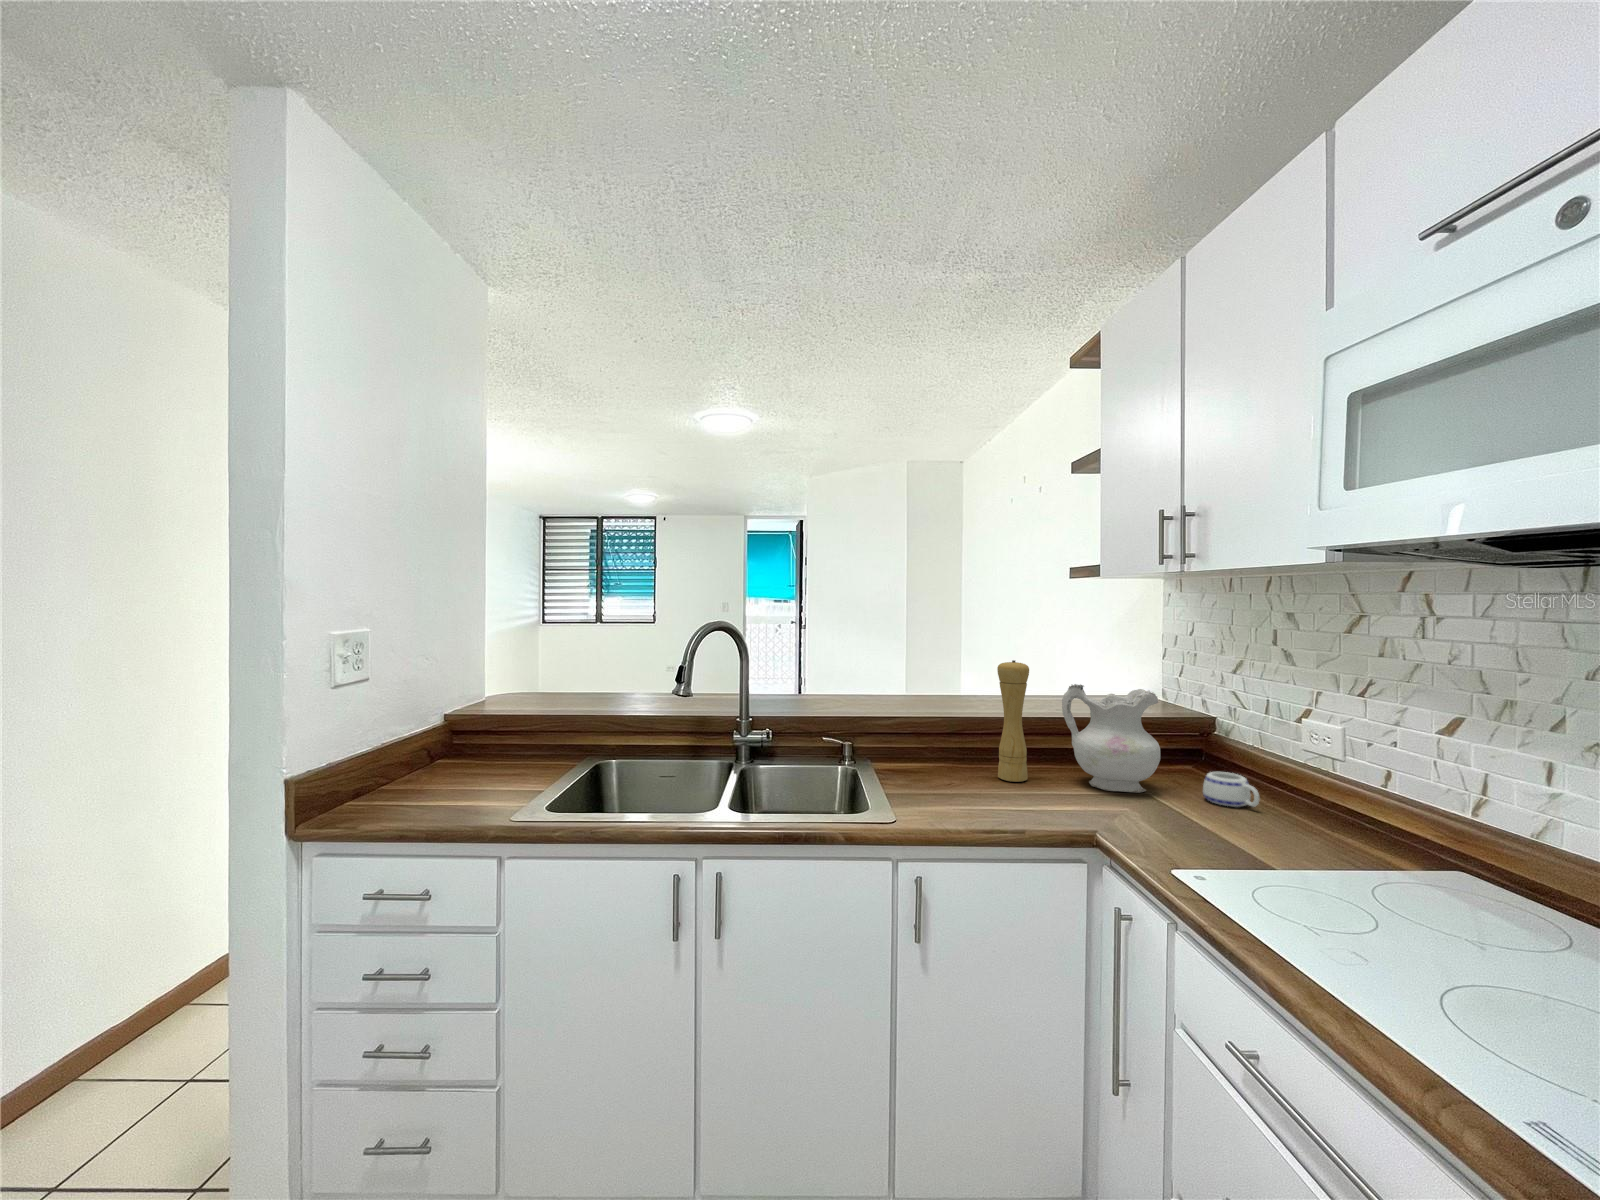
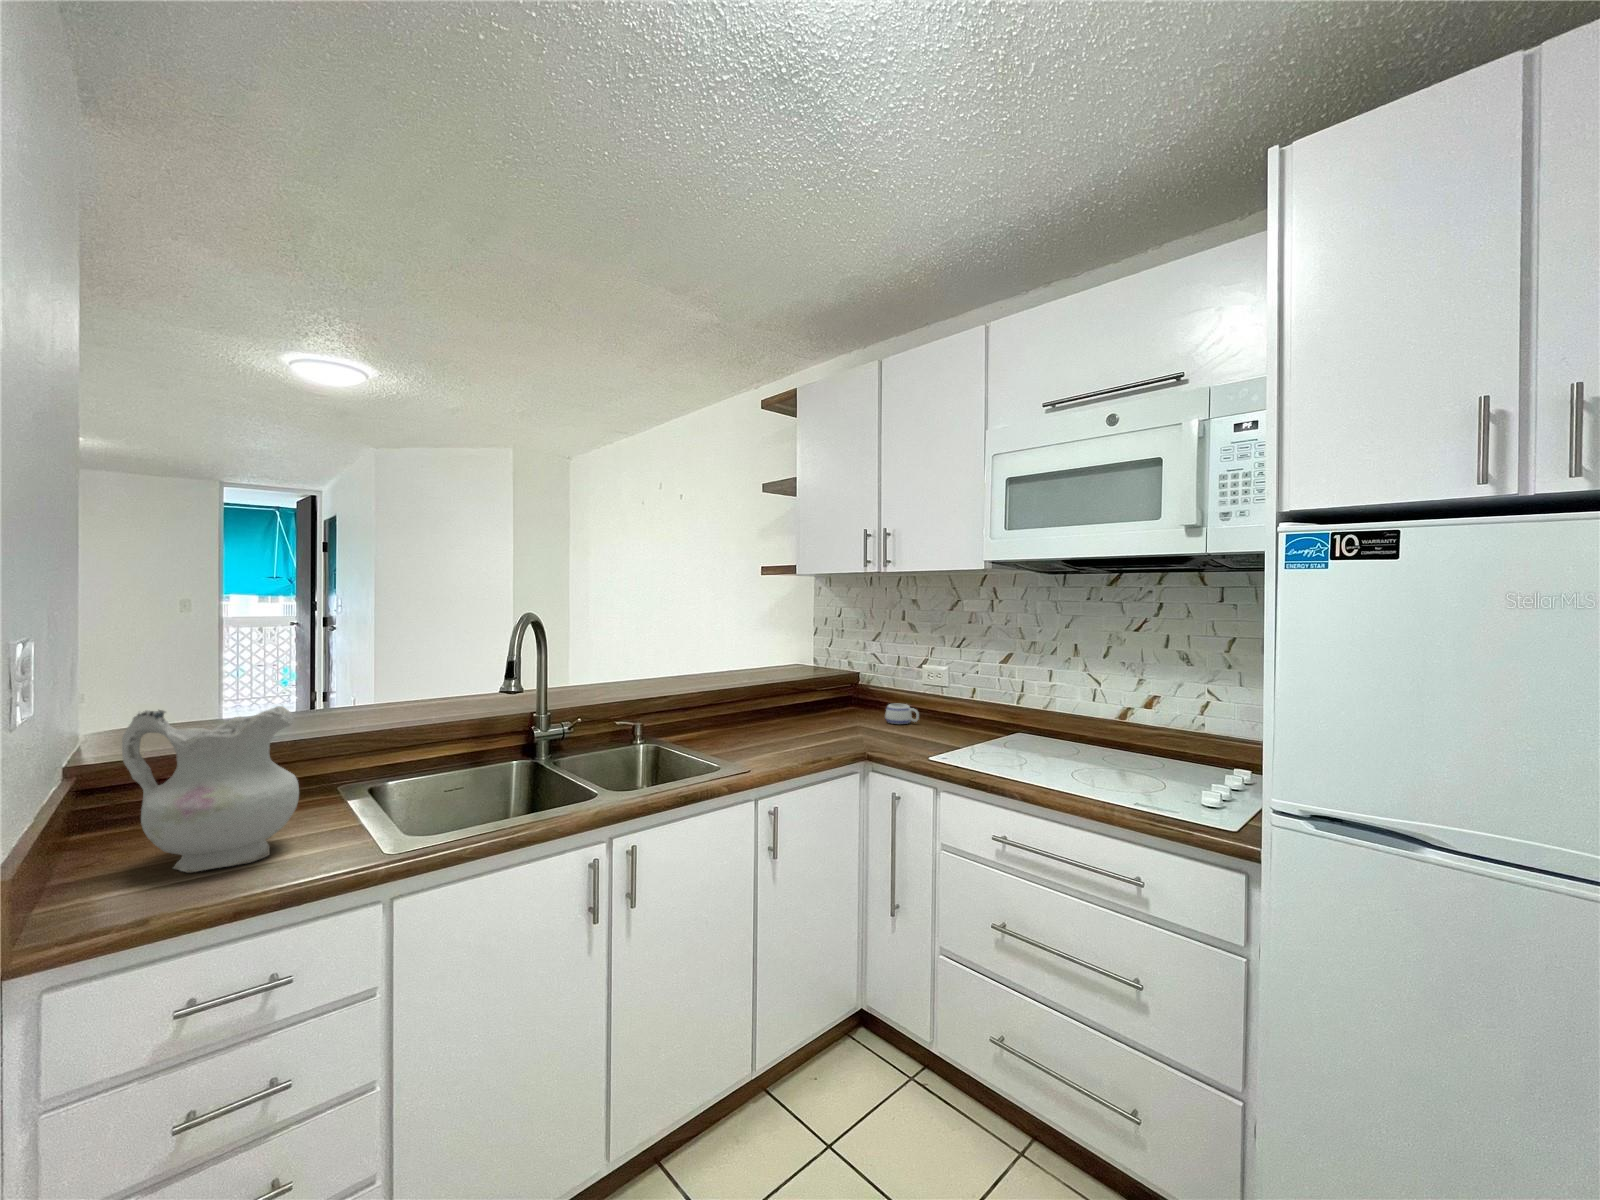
pepper mill: present [997,660,1029,782] -> none [761,638,785,732]
ceramic pitcher: present [1062,684,1160,793] -> present [122,706,299,873]

